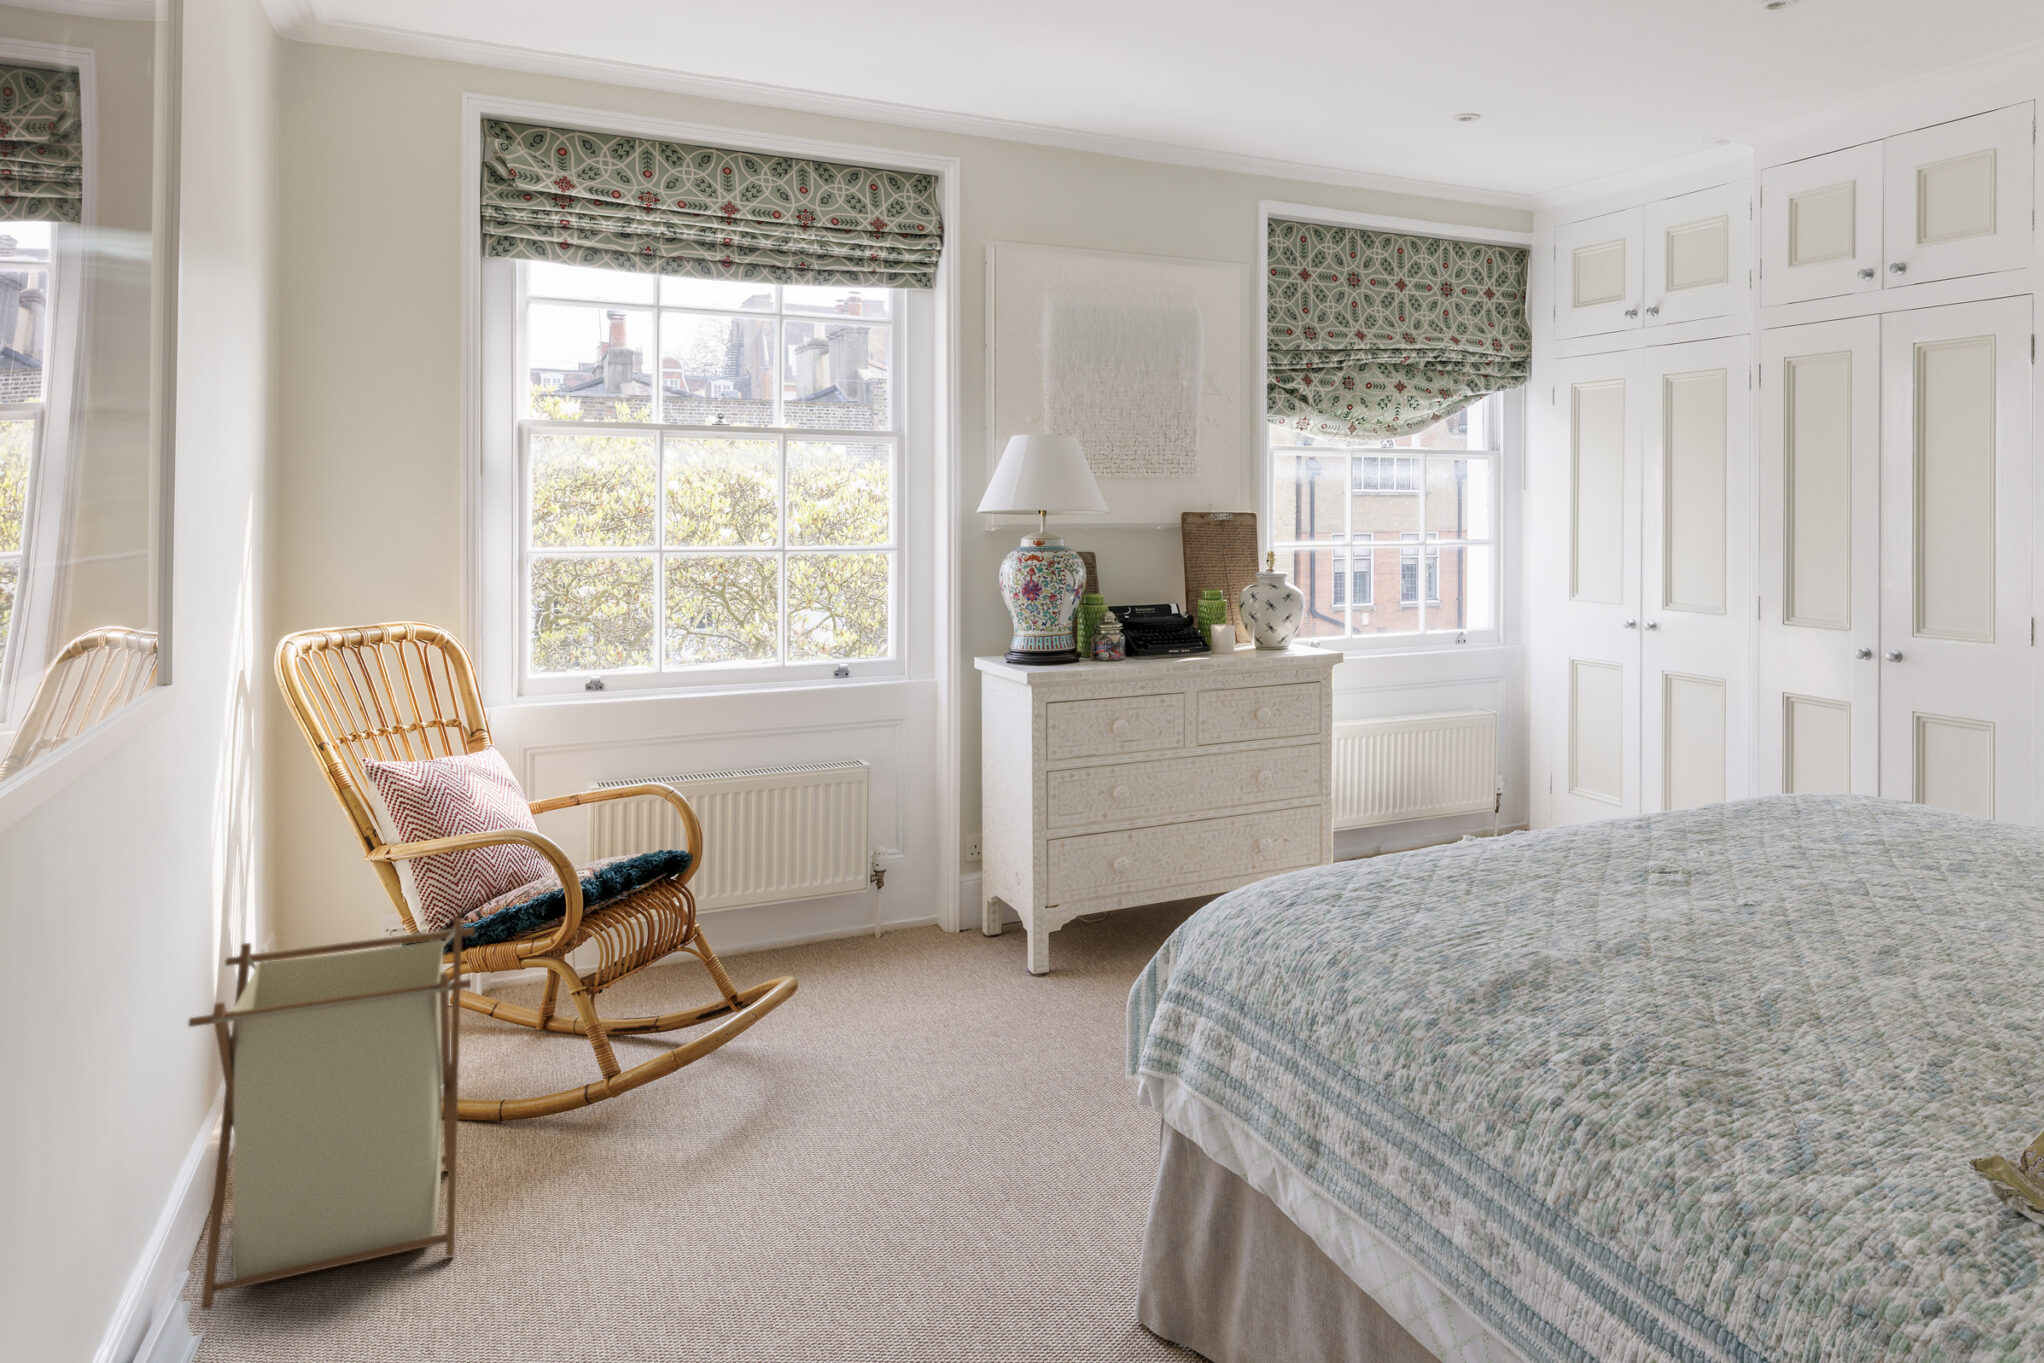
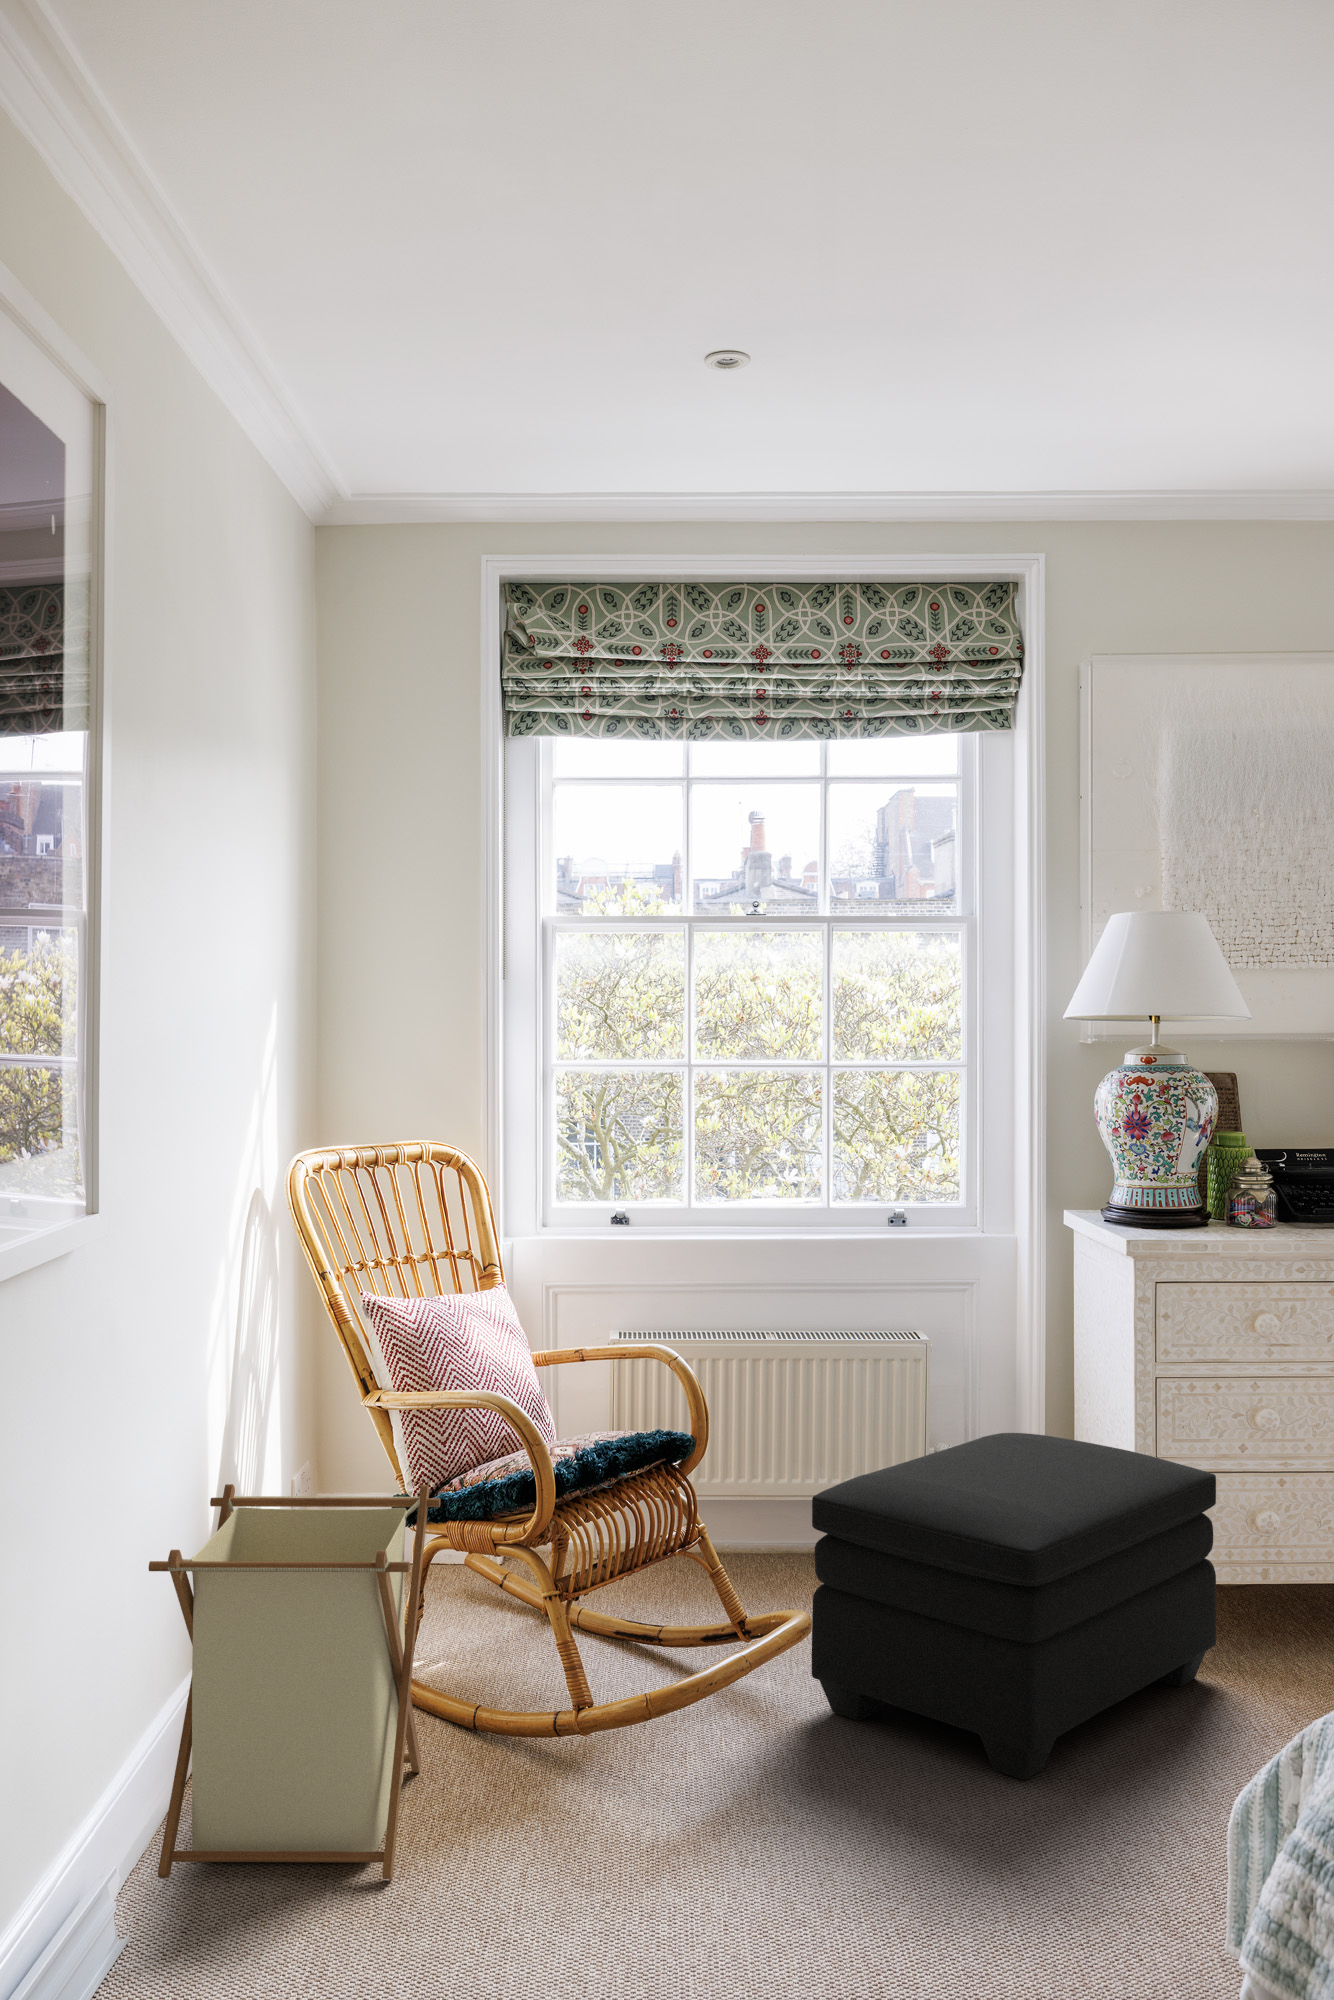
ottoman: none [798,826,1093,1072] -> present [812,1433,1216,1780]

